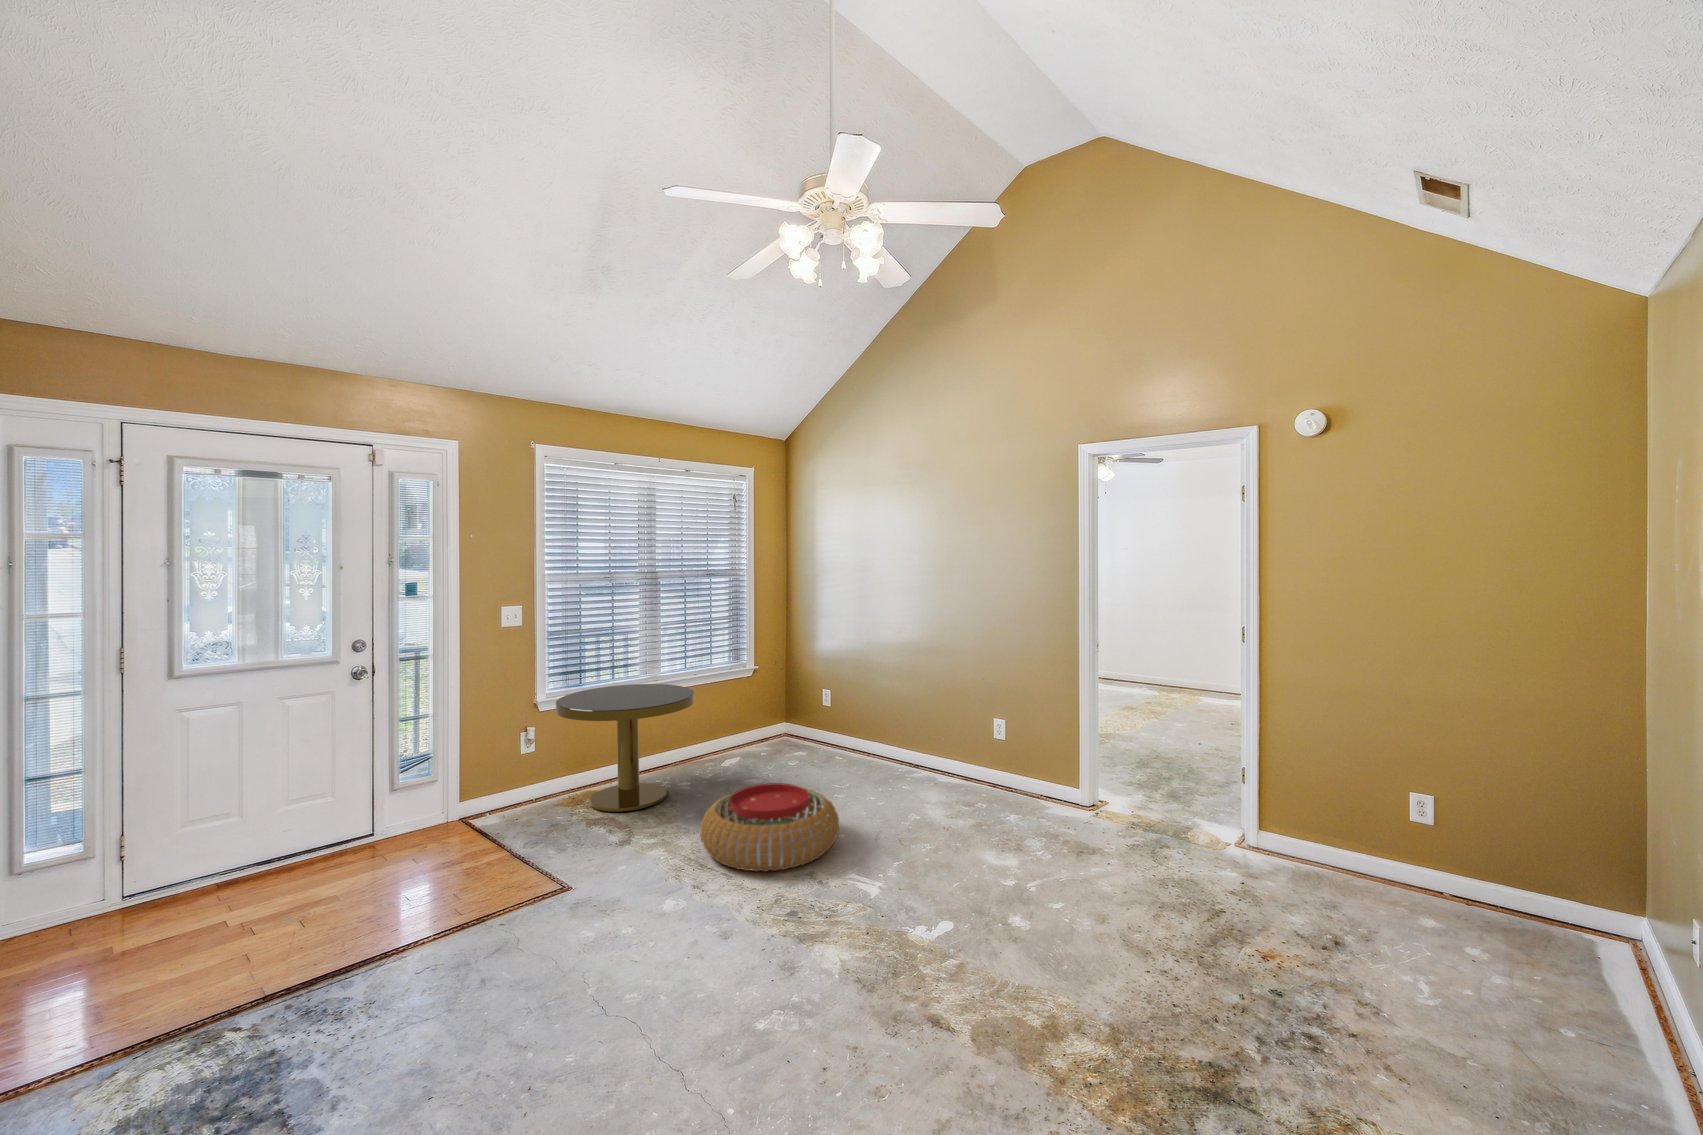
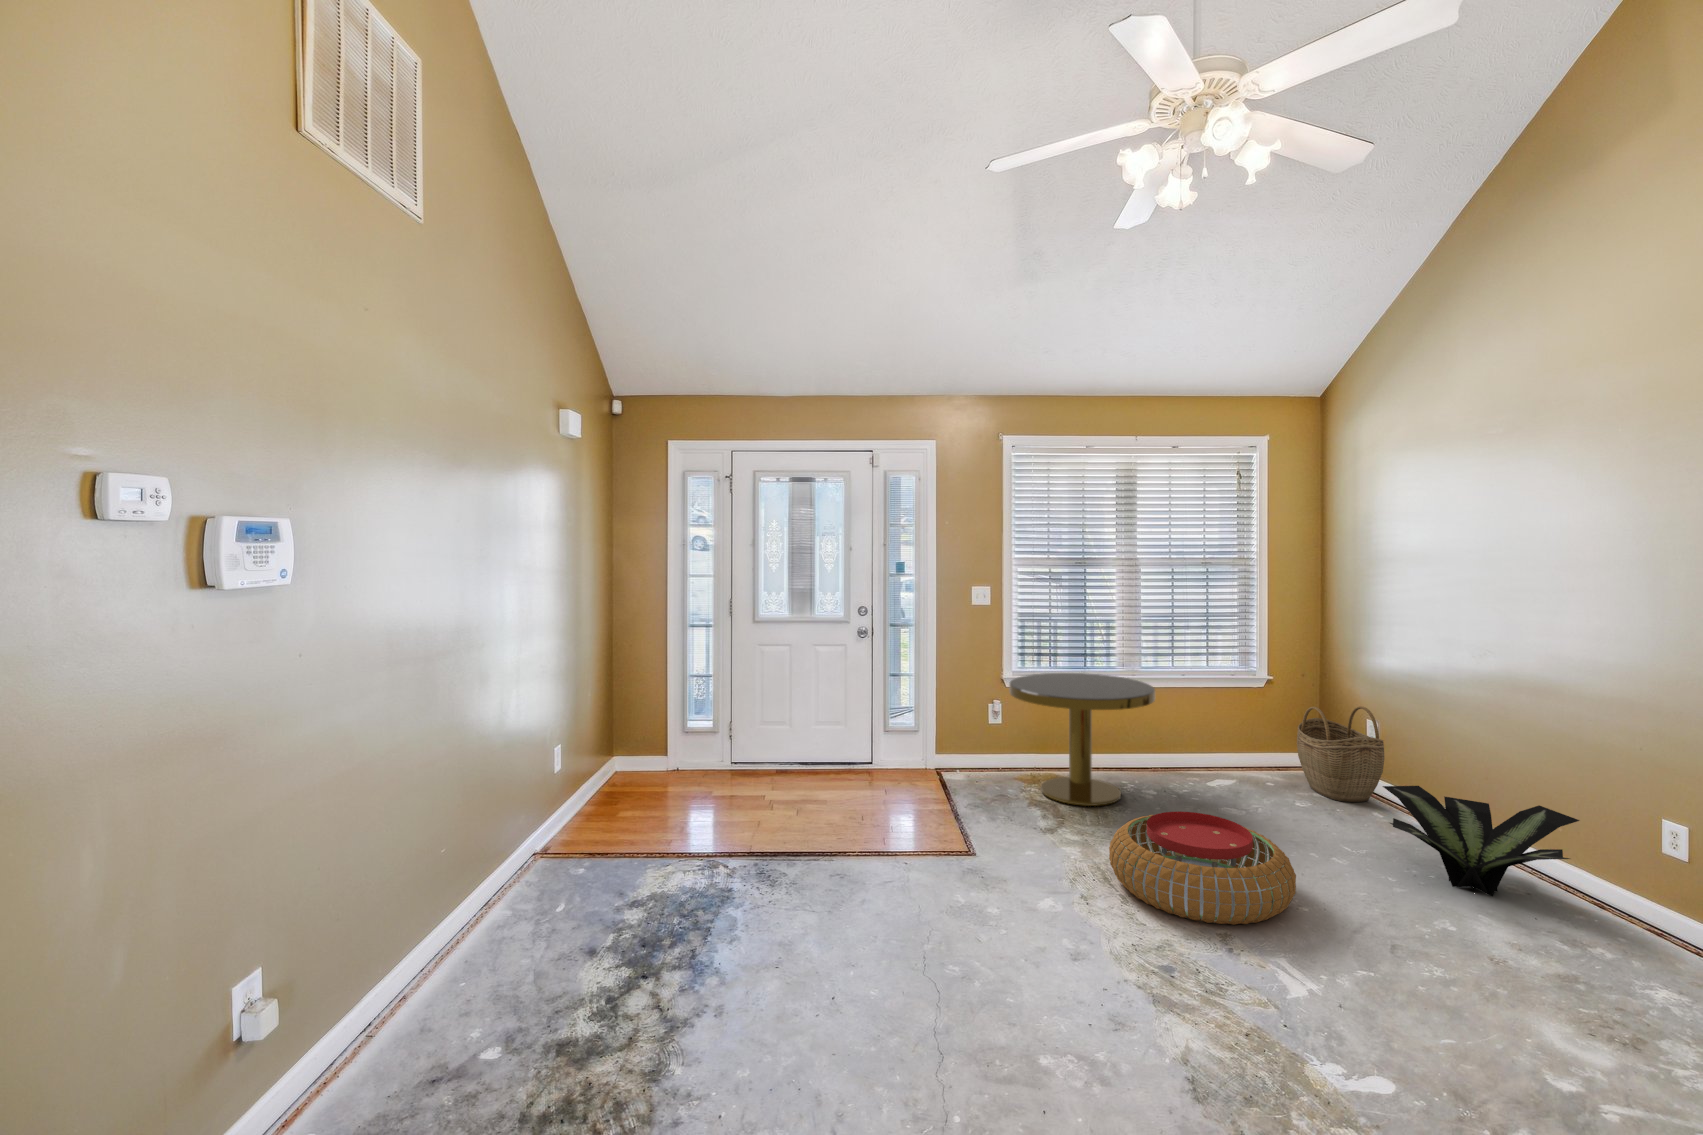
woven basket: none [778,681,834,754] -> present [1297,706,1384,802]
potted plant: none [852,726,959,791] -> present [1383,786,1579,896]

